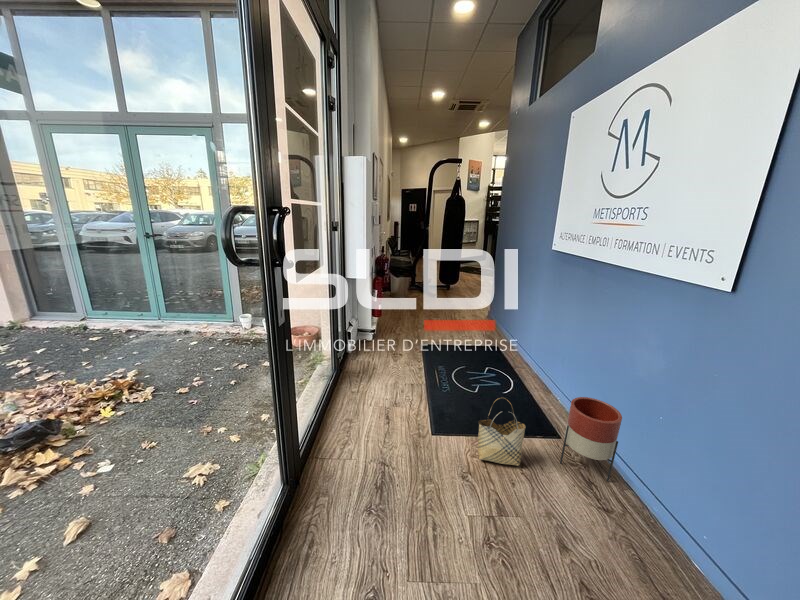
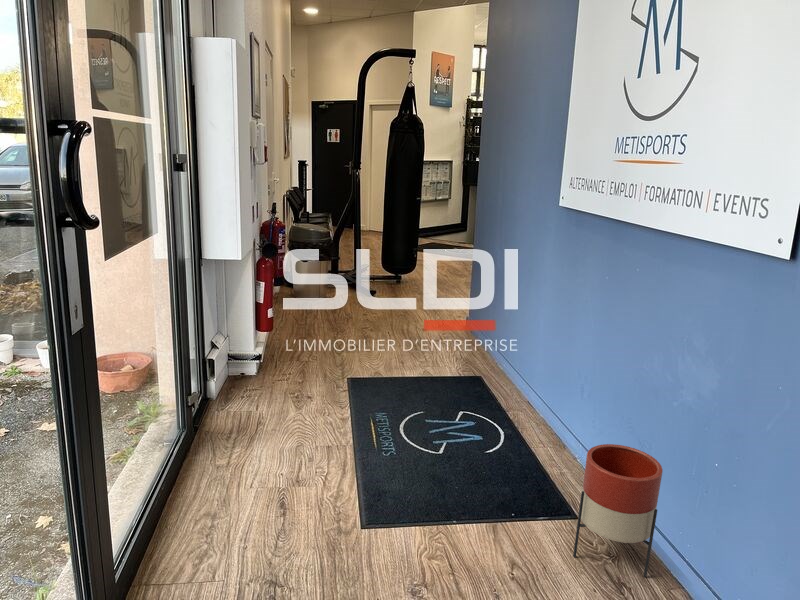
woven basket: present [478,397,526,466] -> none [439,453,516,566]

